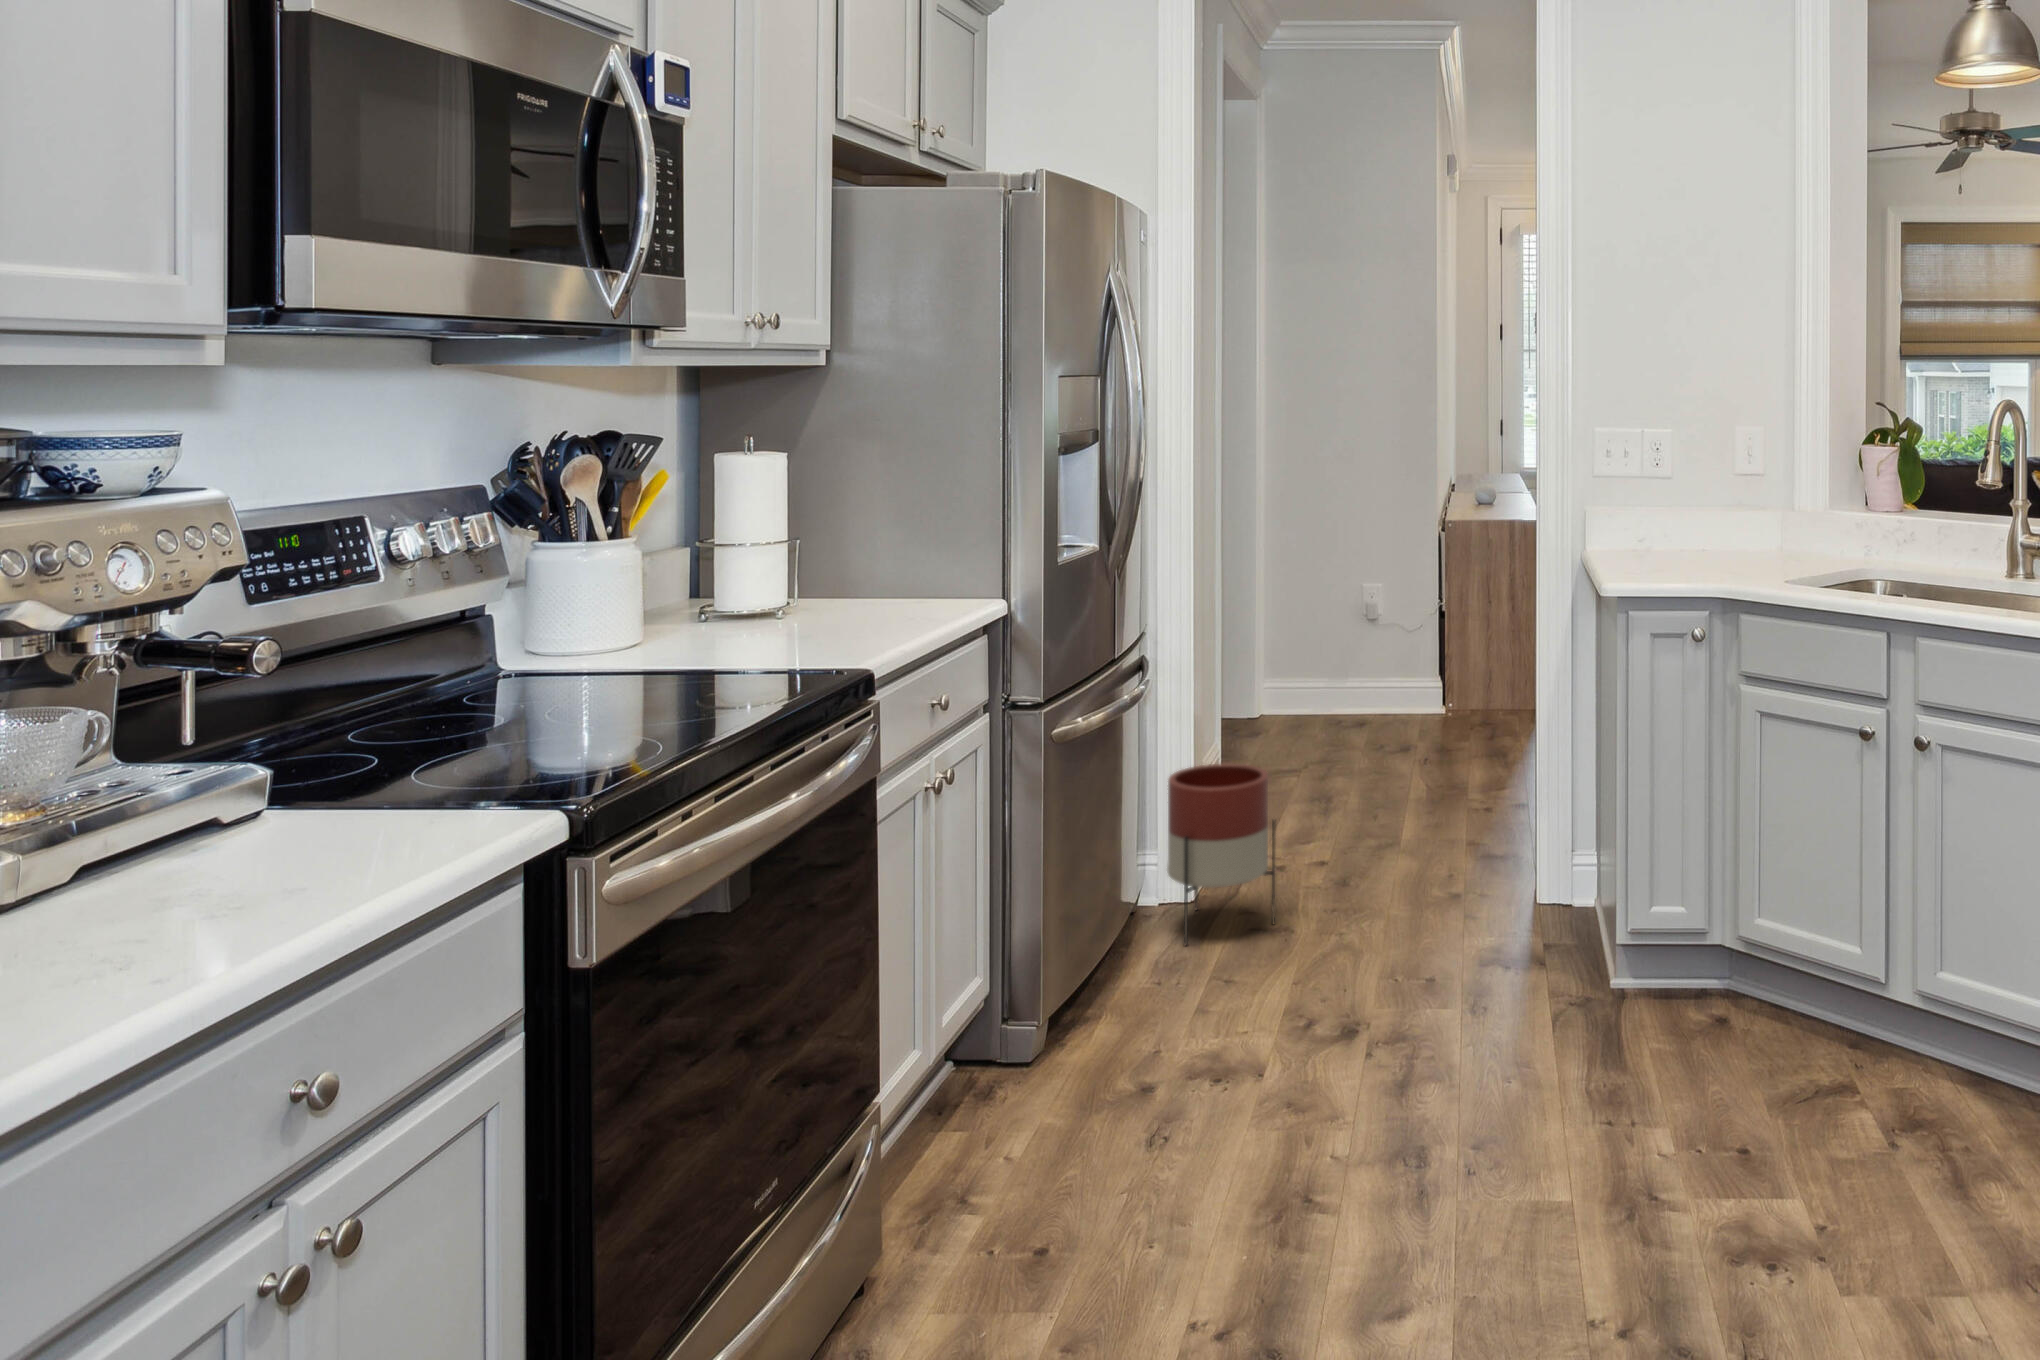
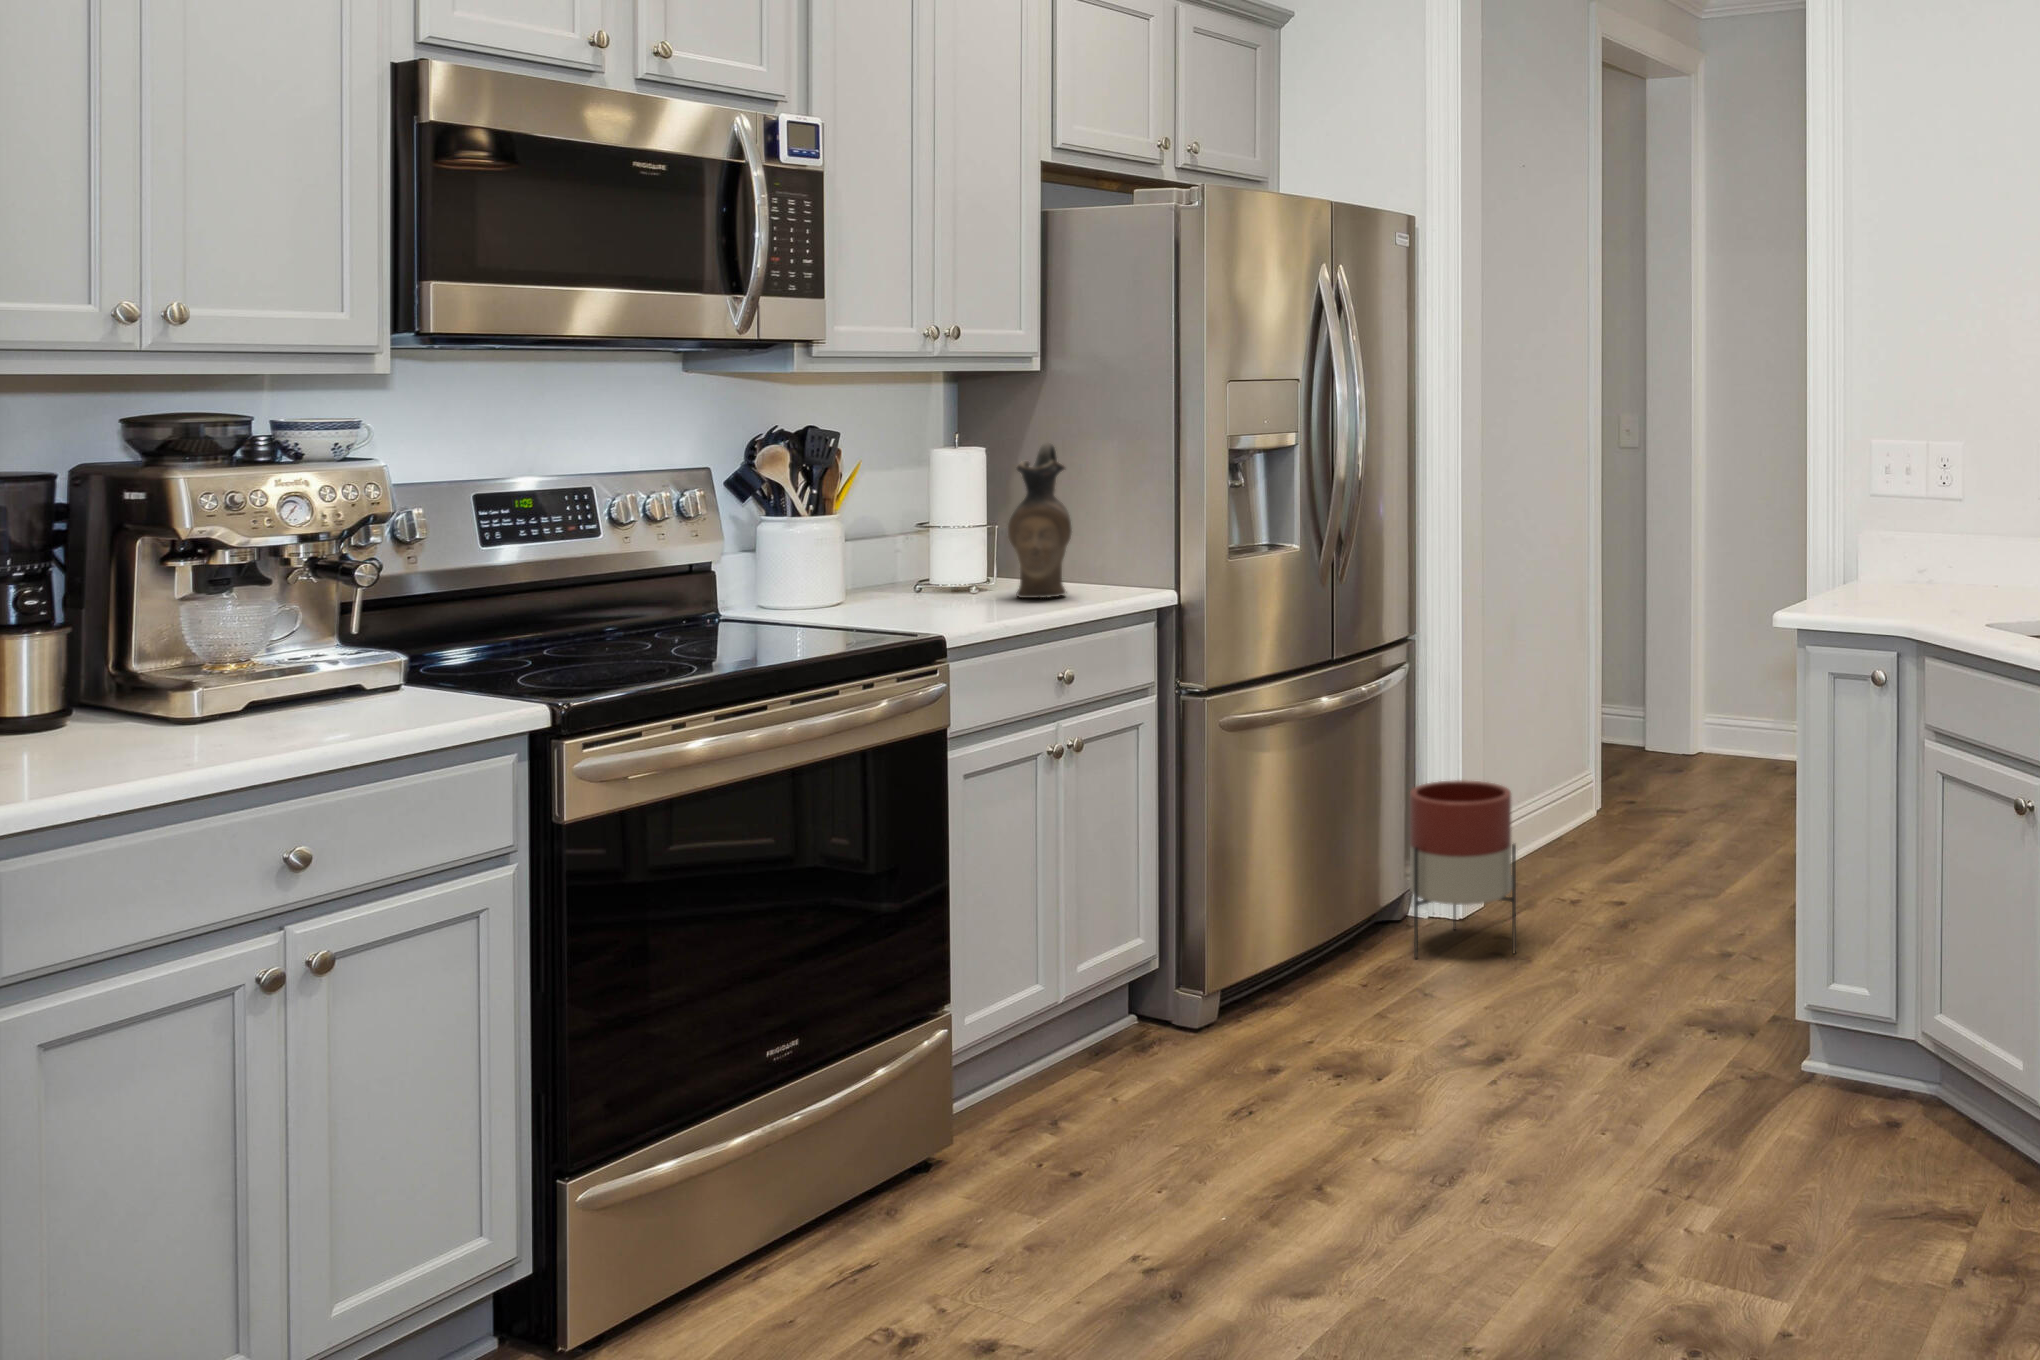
ceramic pitcher: none [835,445,911,620] -> present [1008,443,1071,598]

